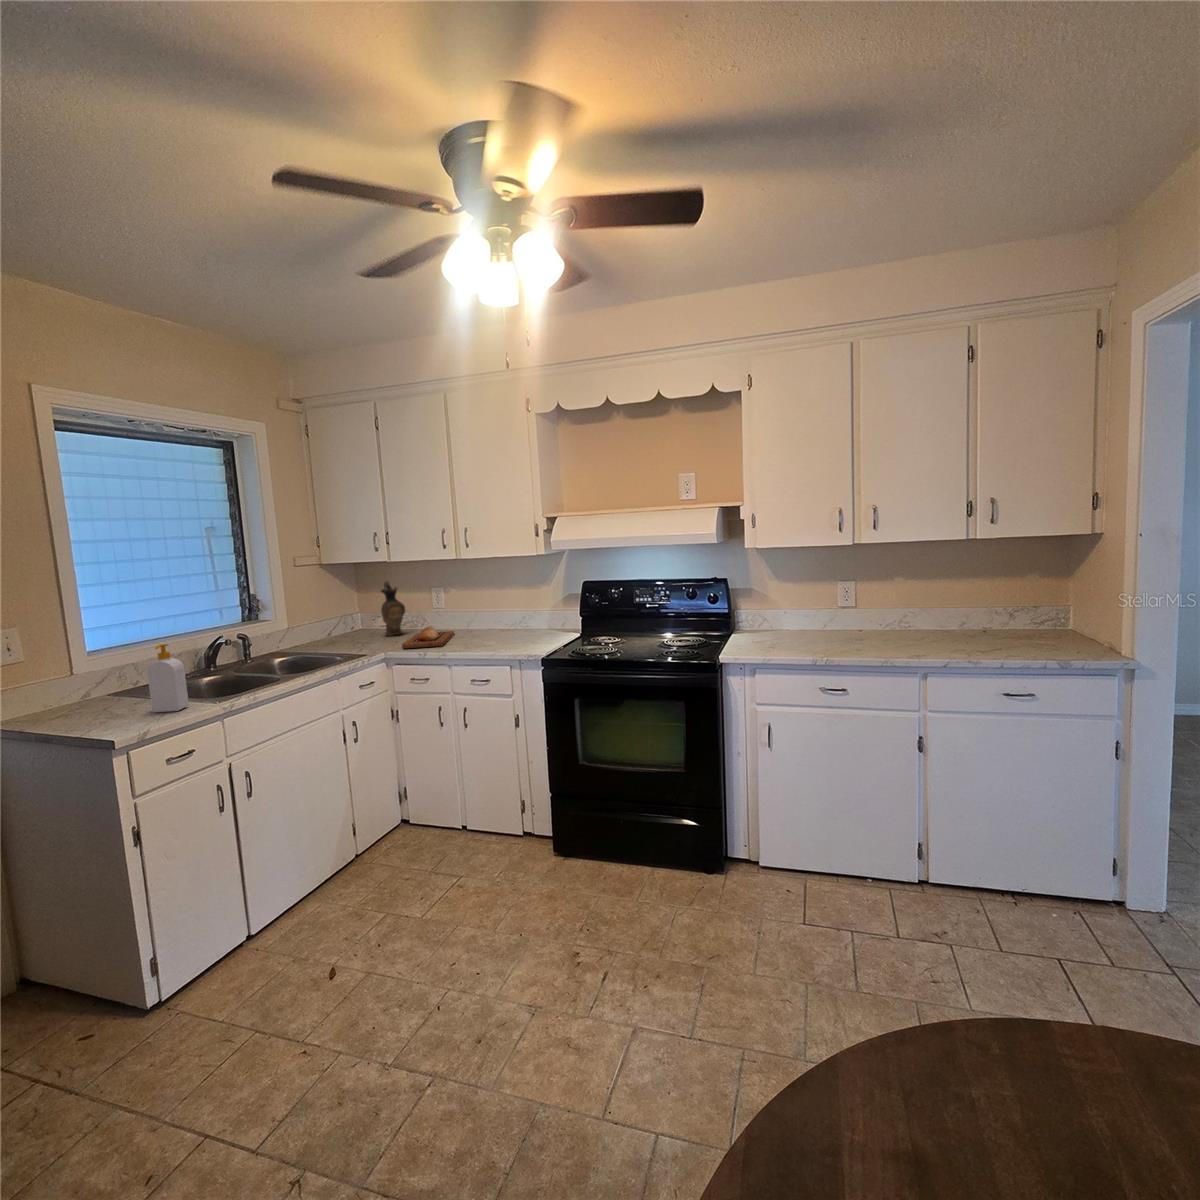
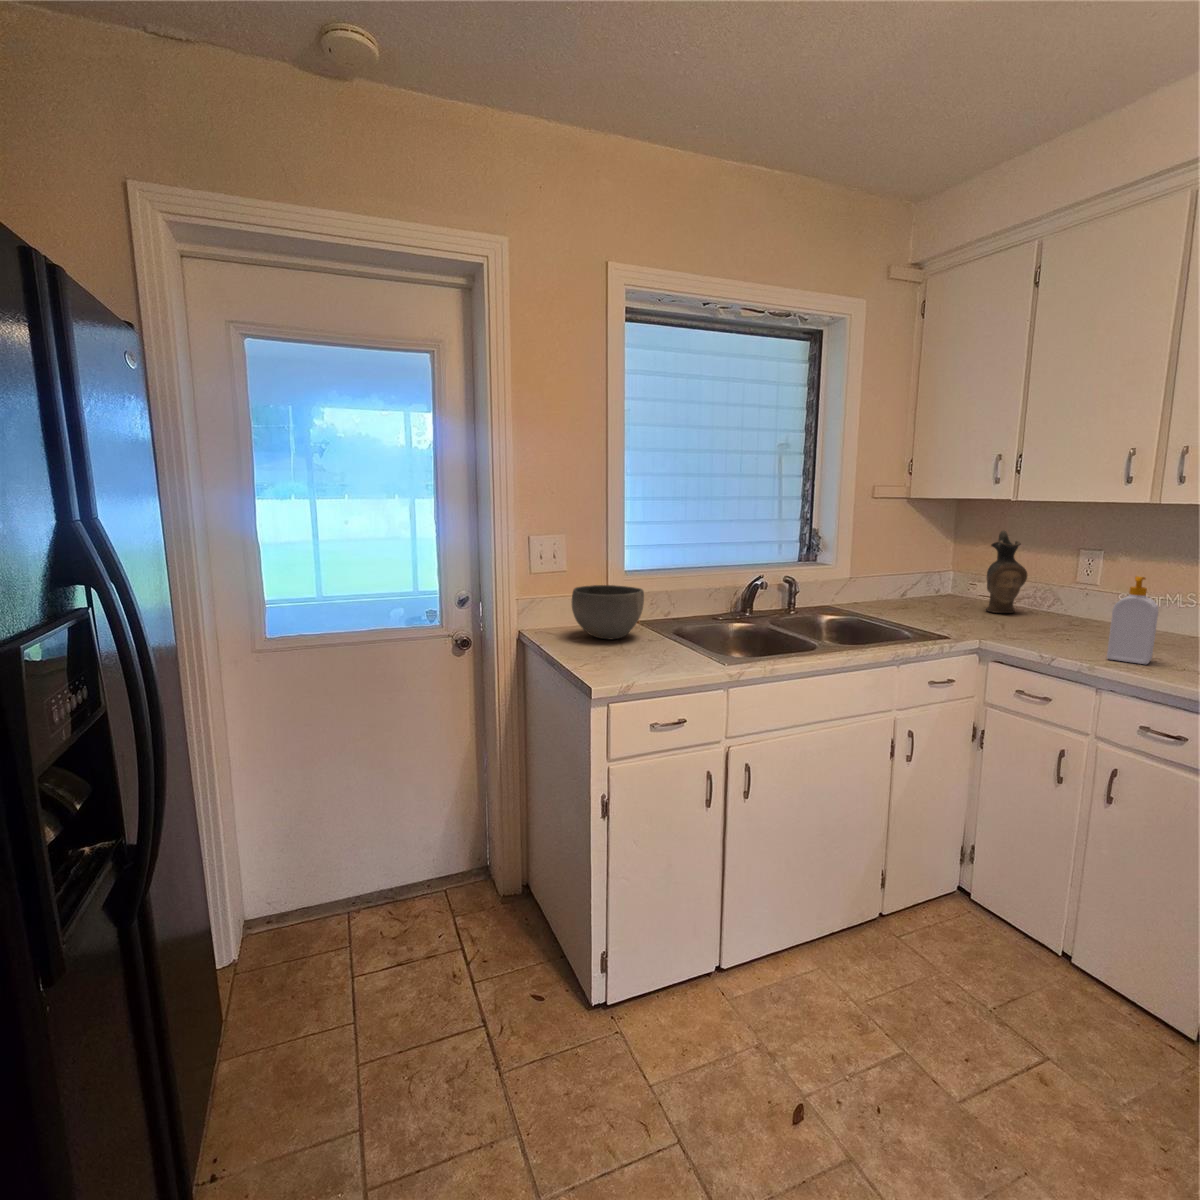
bread loaf: present [402,626,454,648] -> none [1012,611,1113,648]
soap bottle: present [147,644,189,712] -> present [1107,576,1158,664]
bowl: none [45,662,123,712] -> present [572,585,644,639]

